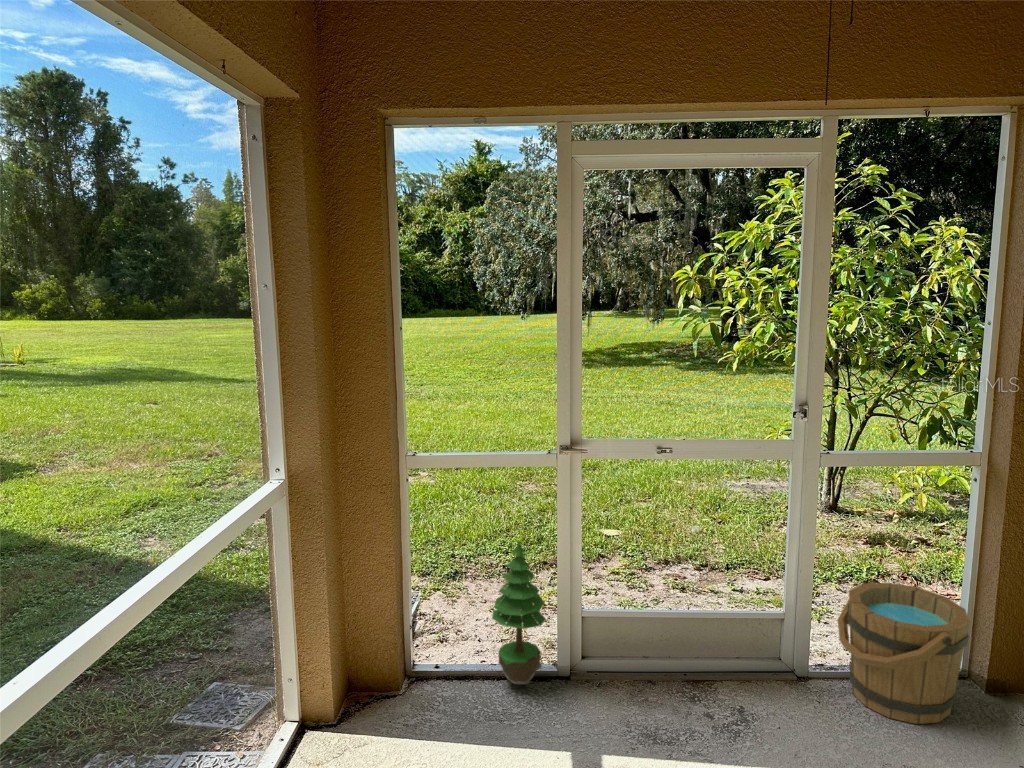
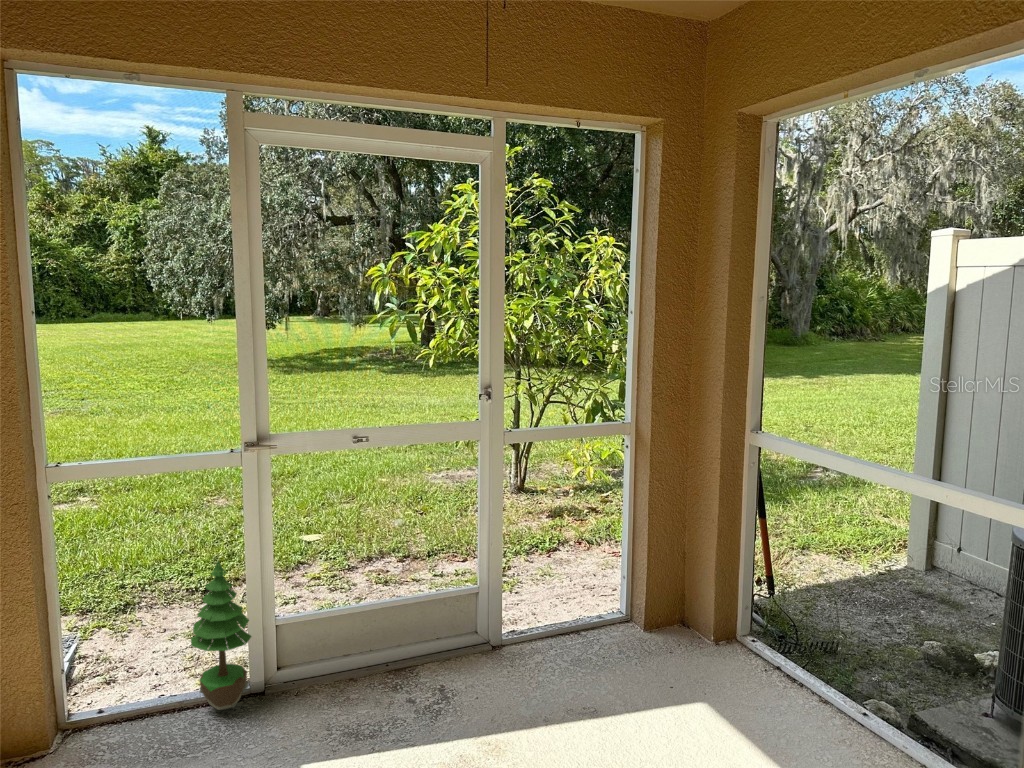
bucket: present [838,582,970,724] -> none [526,550,627,667]

